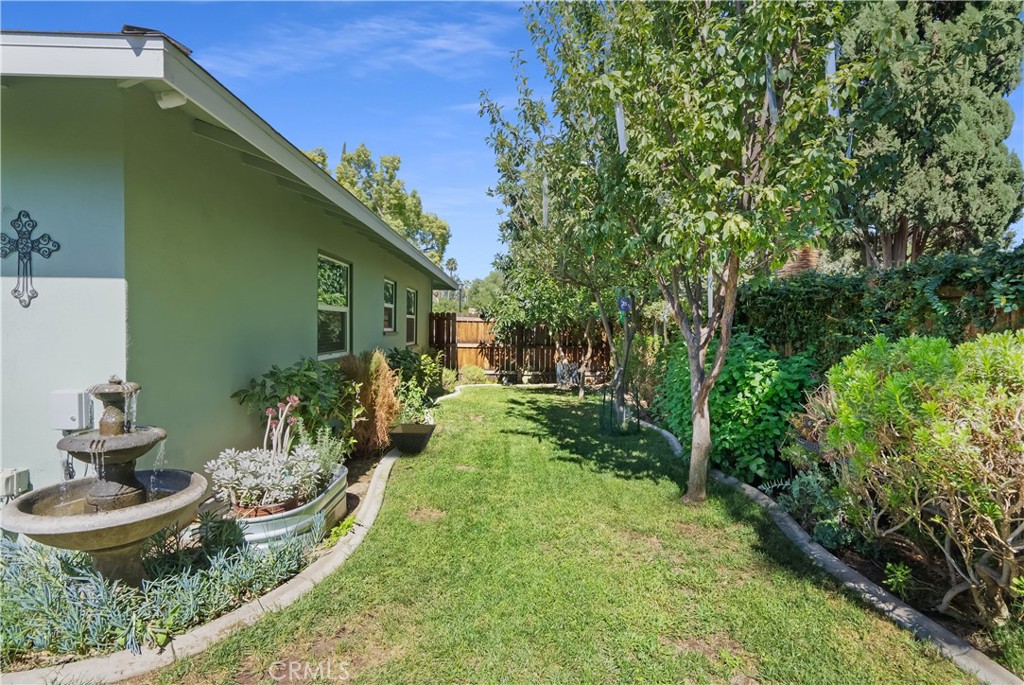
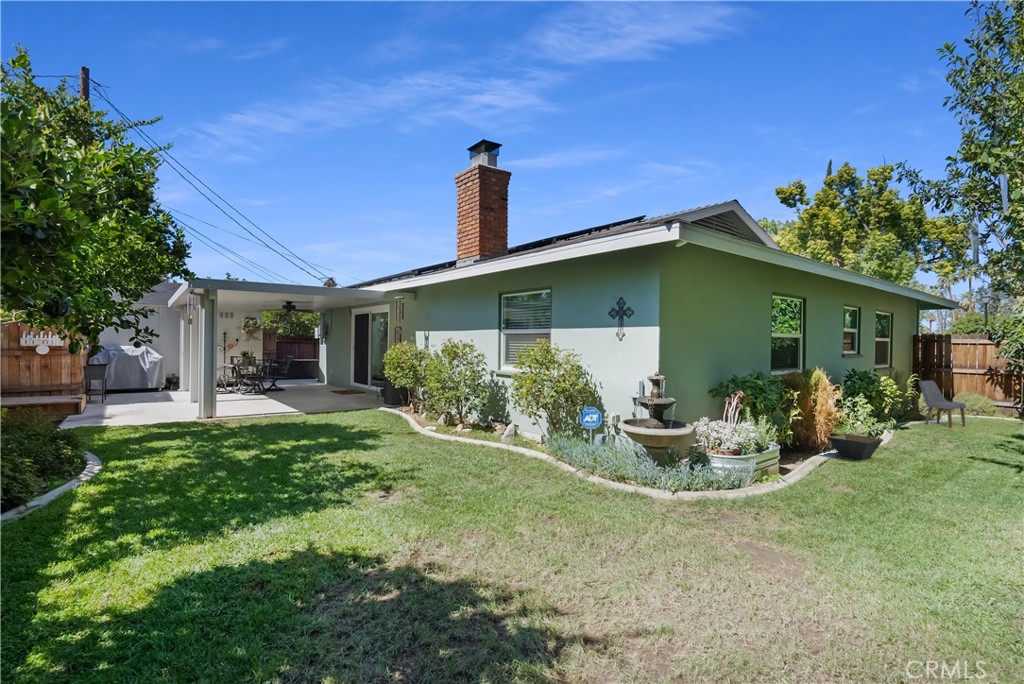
chair: none [437,354,467,395] -> present [919,380,966,428]

